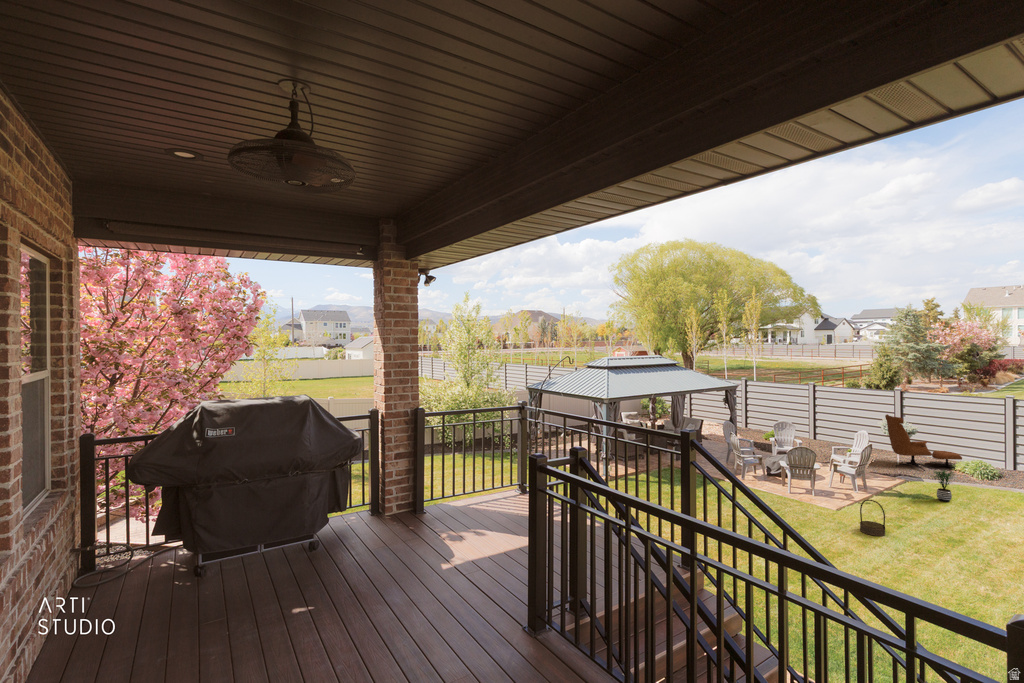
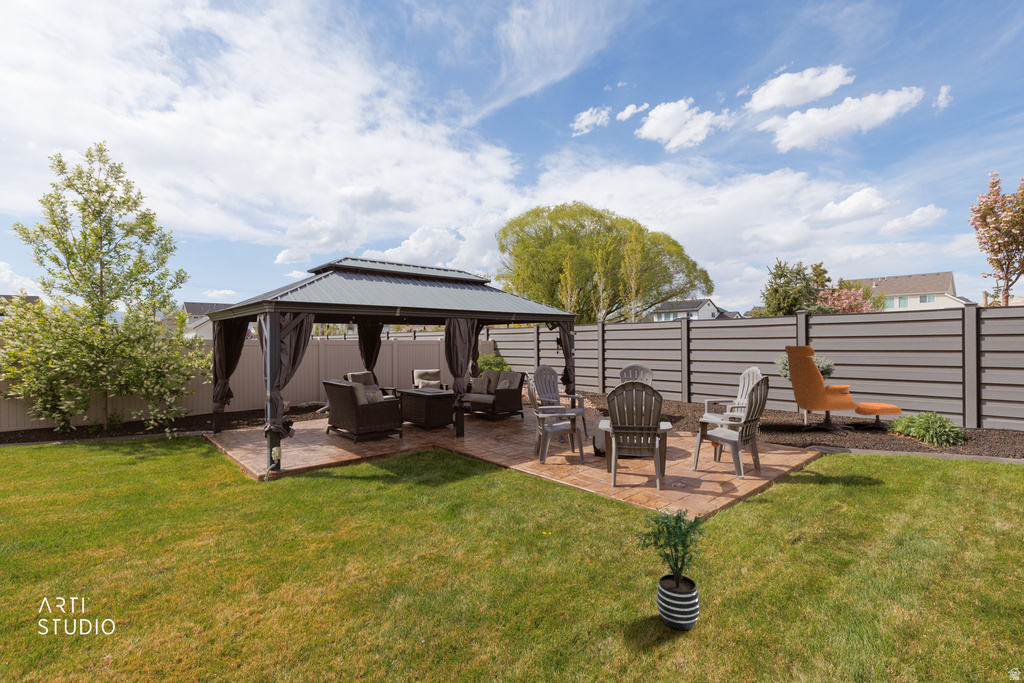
potted plant: present [933,470,954,502] -> present [635,508,707,630]
basket: present [860,500,885,536] -> none [744,497,810,602]

